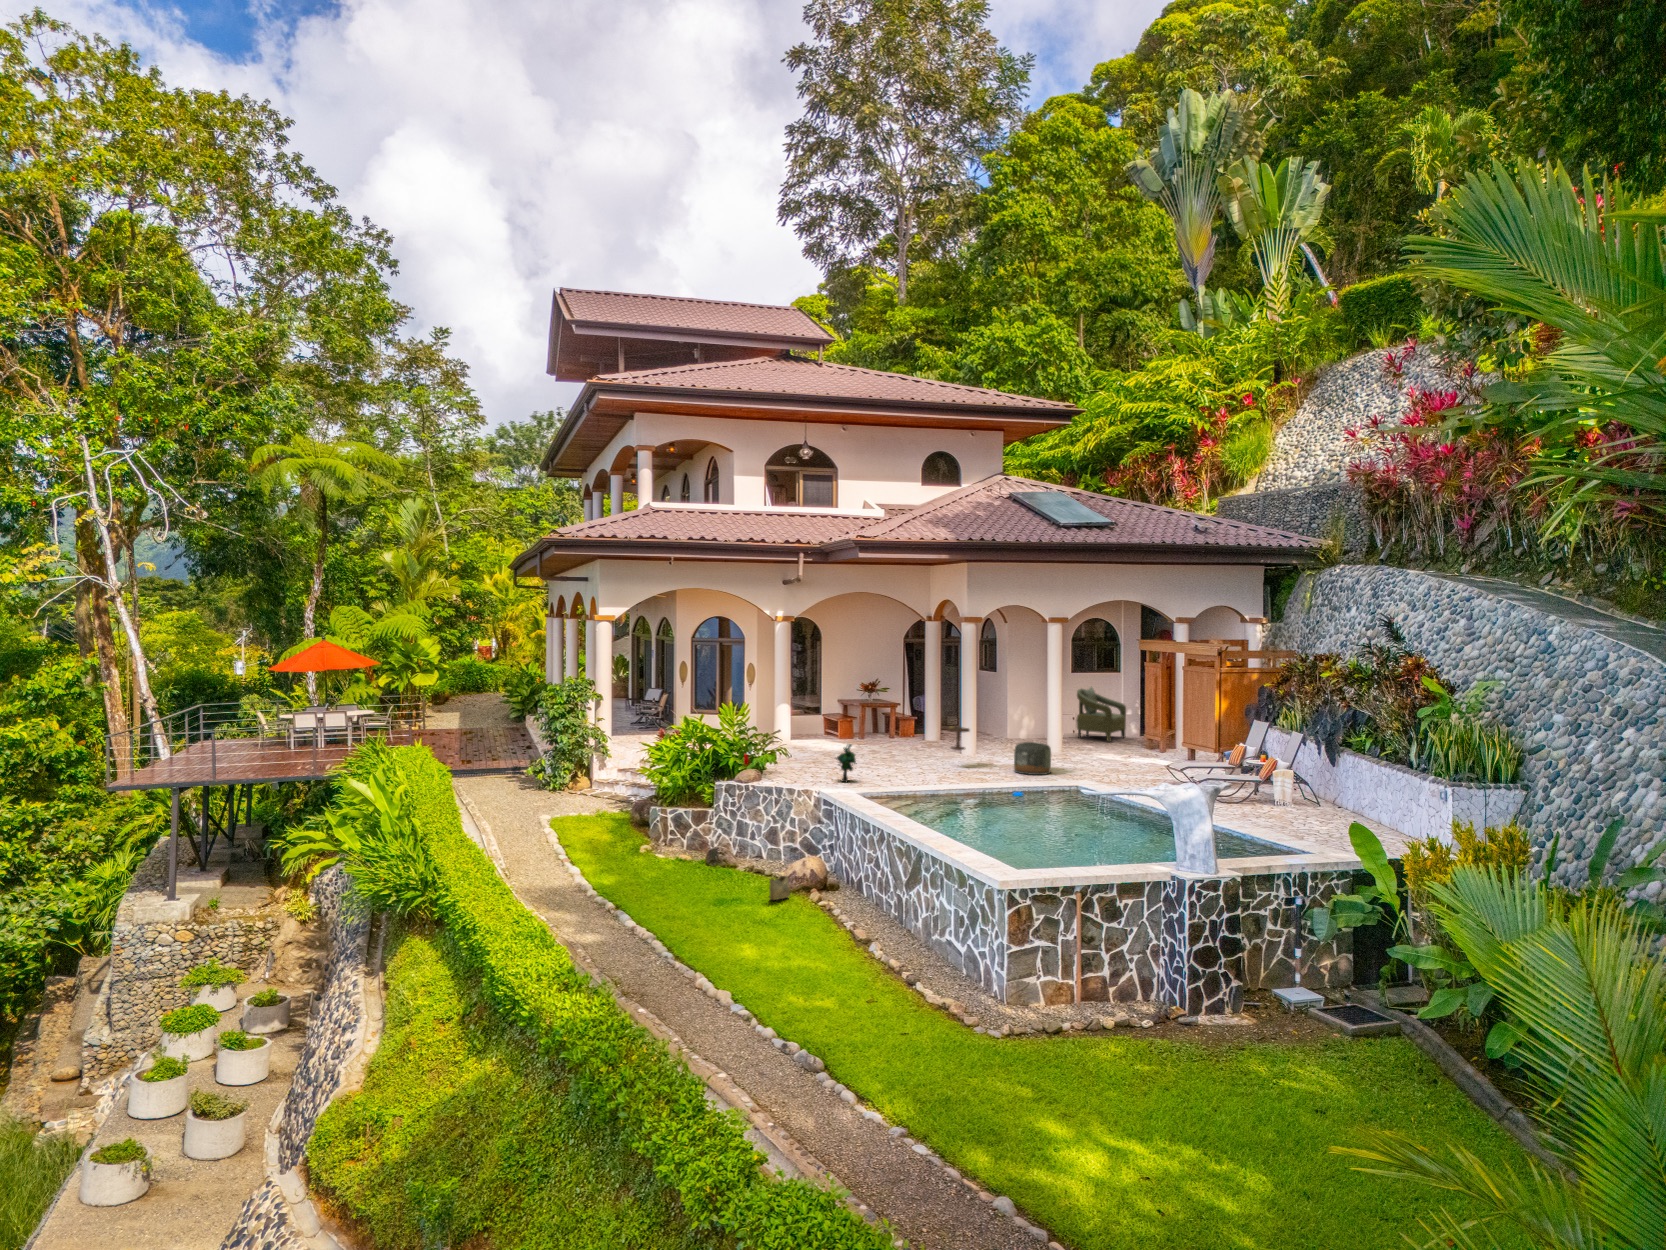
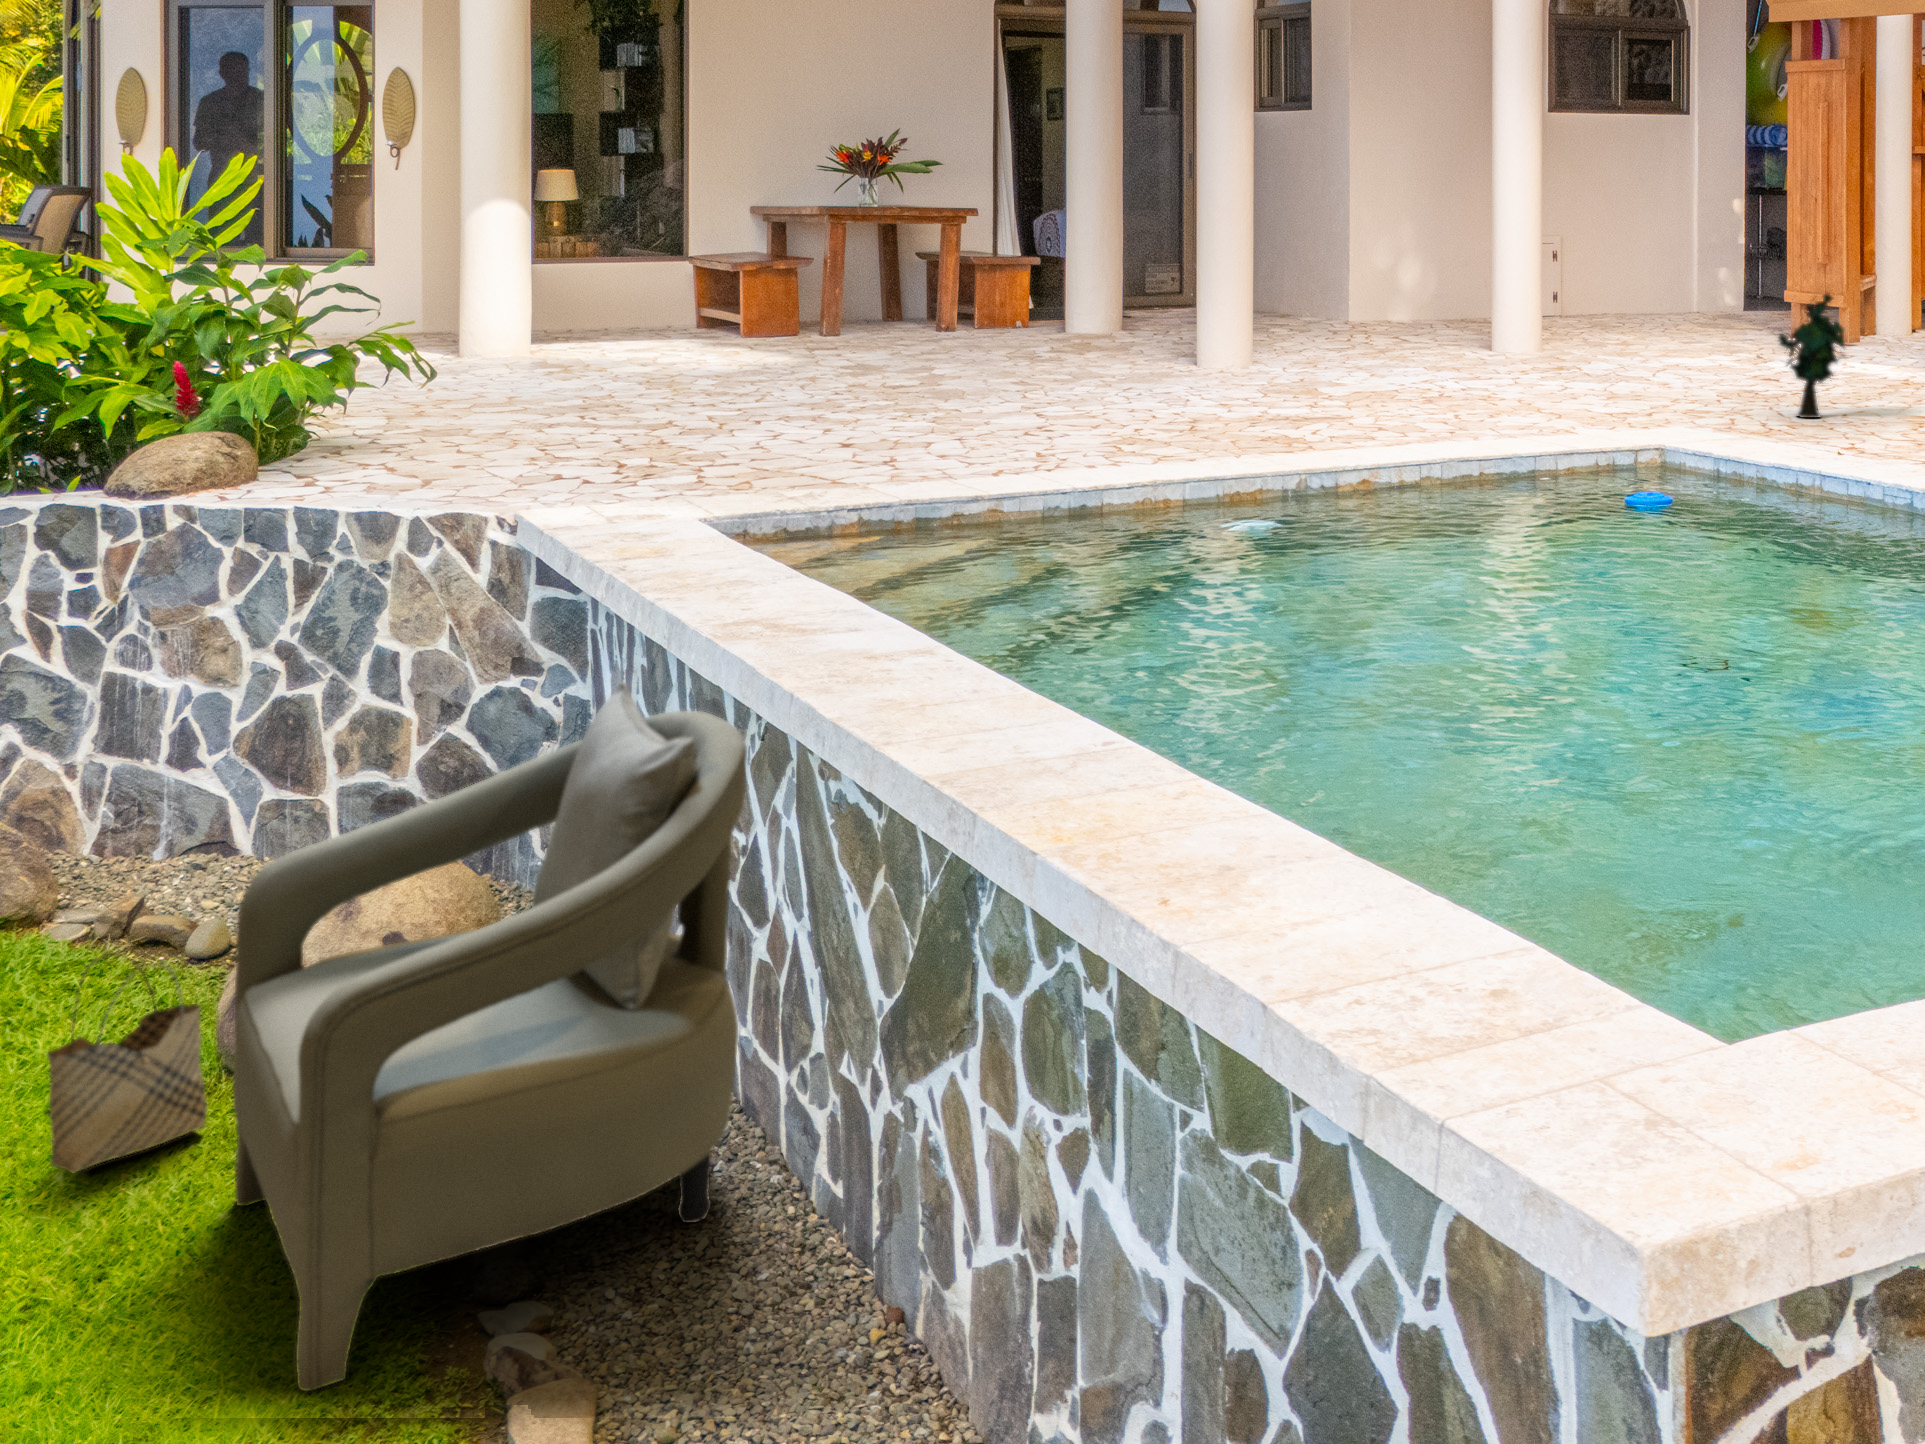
armchair: present [1076,687,1126,742] -> present [233,683,747,1391]
side table: present [947,726,970,750] -> none [1134,257,1218,412]
pouf: present [1014,742,1051,775] -> none [1379,309,1510,423]
decorative plant: present [836,744,857,782] -> present [1778,294,1845,418]

